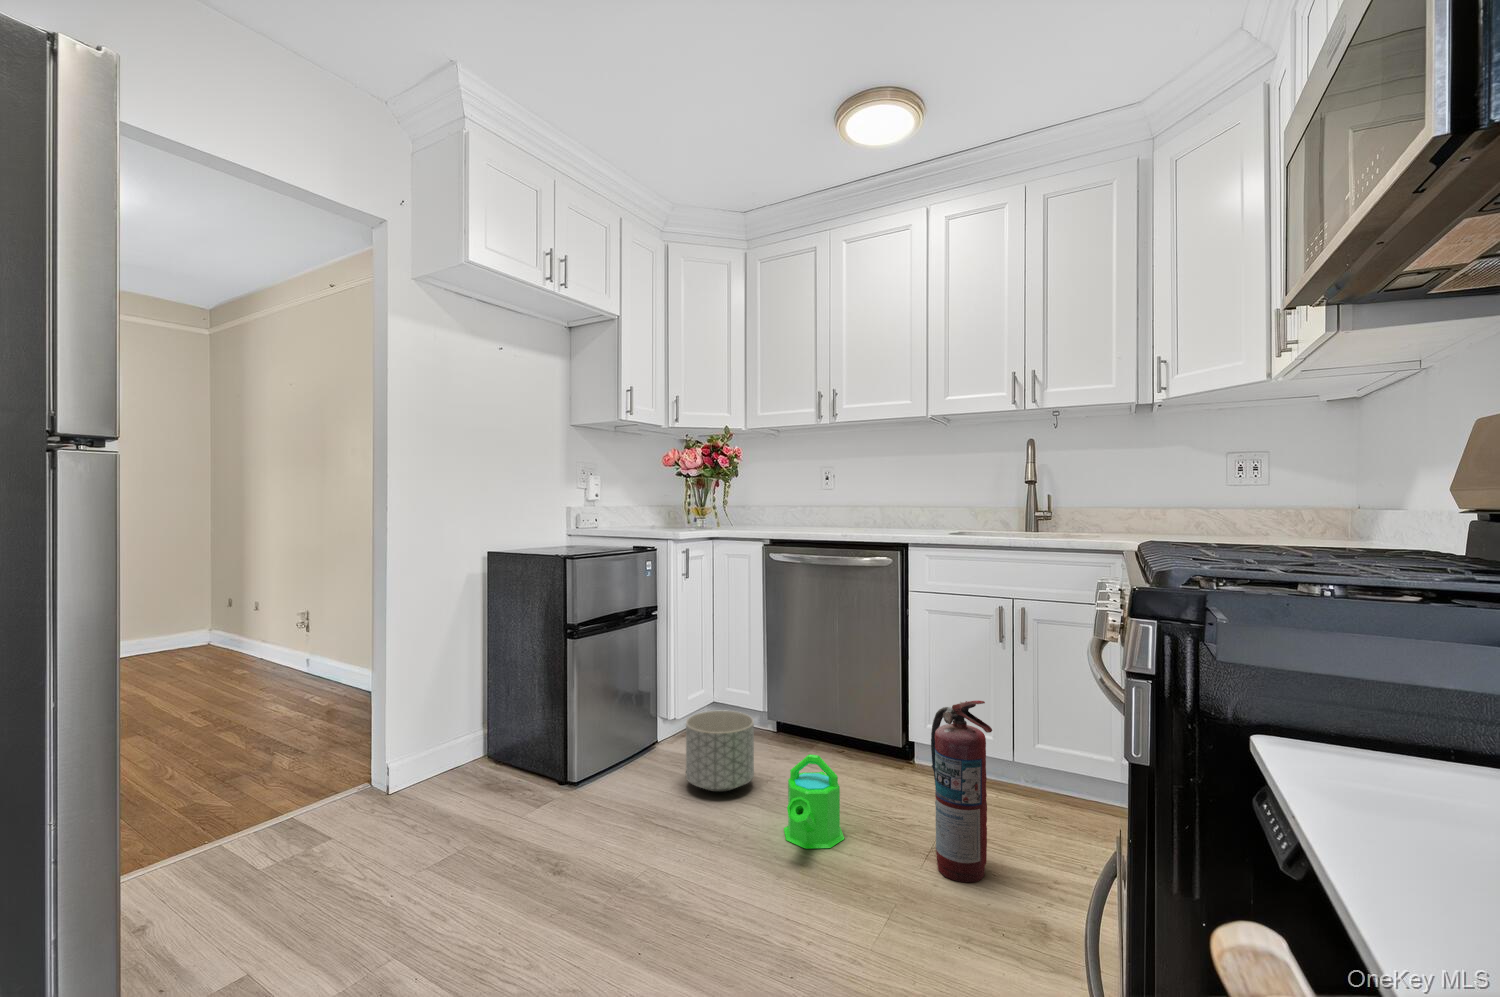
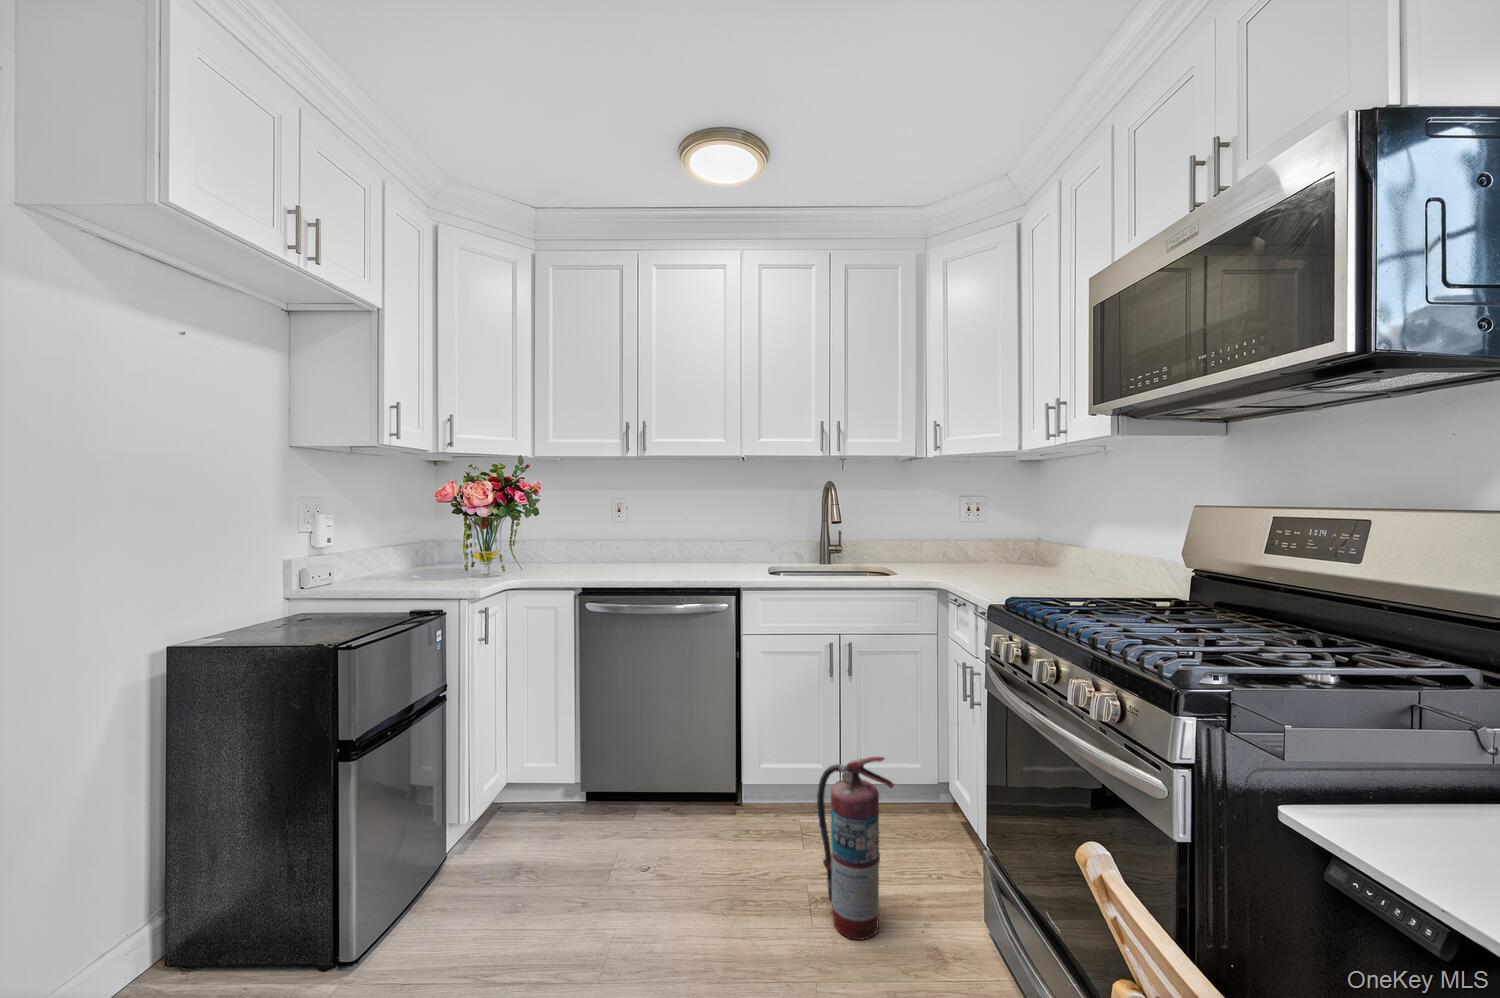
planter: present [686,710,754,792] -> none [517,800,602,912]
watering can: present [784,754,844,849] -> none [666,842,735,956]

